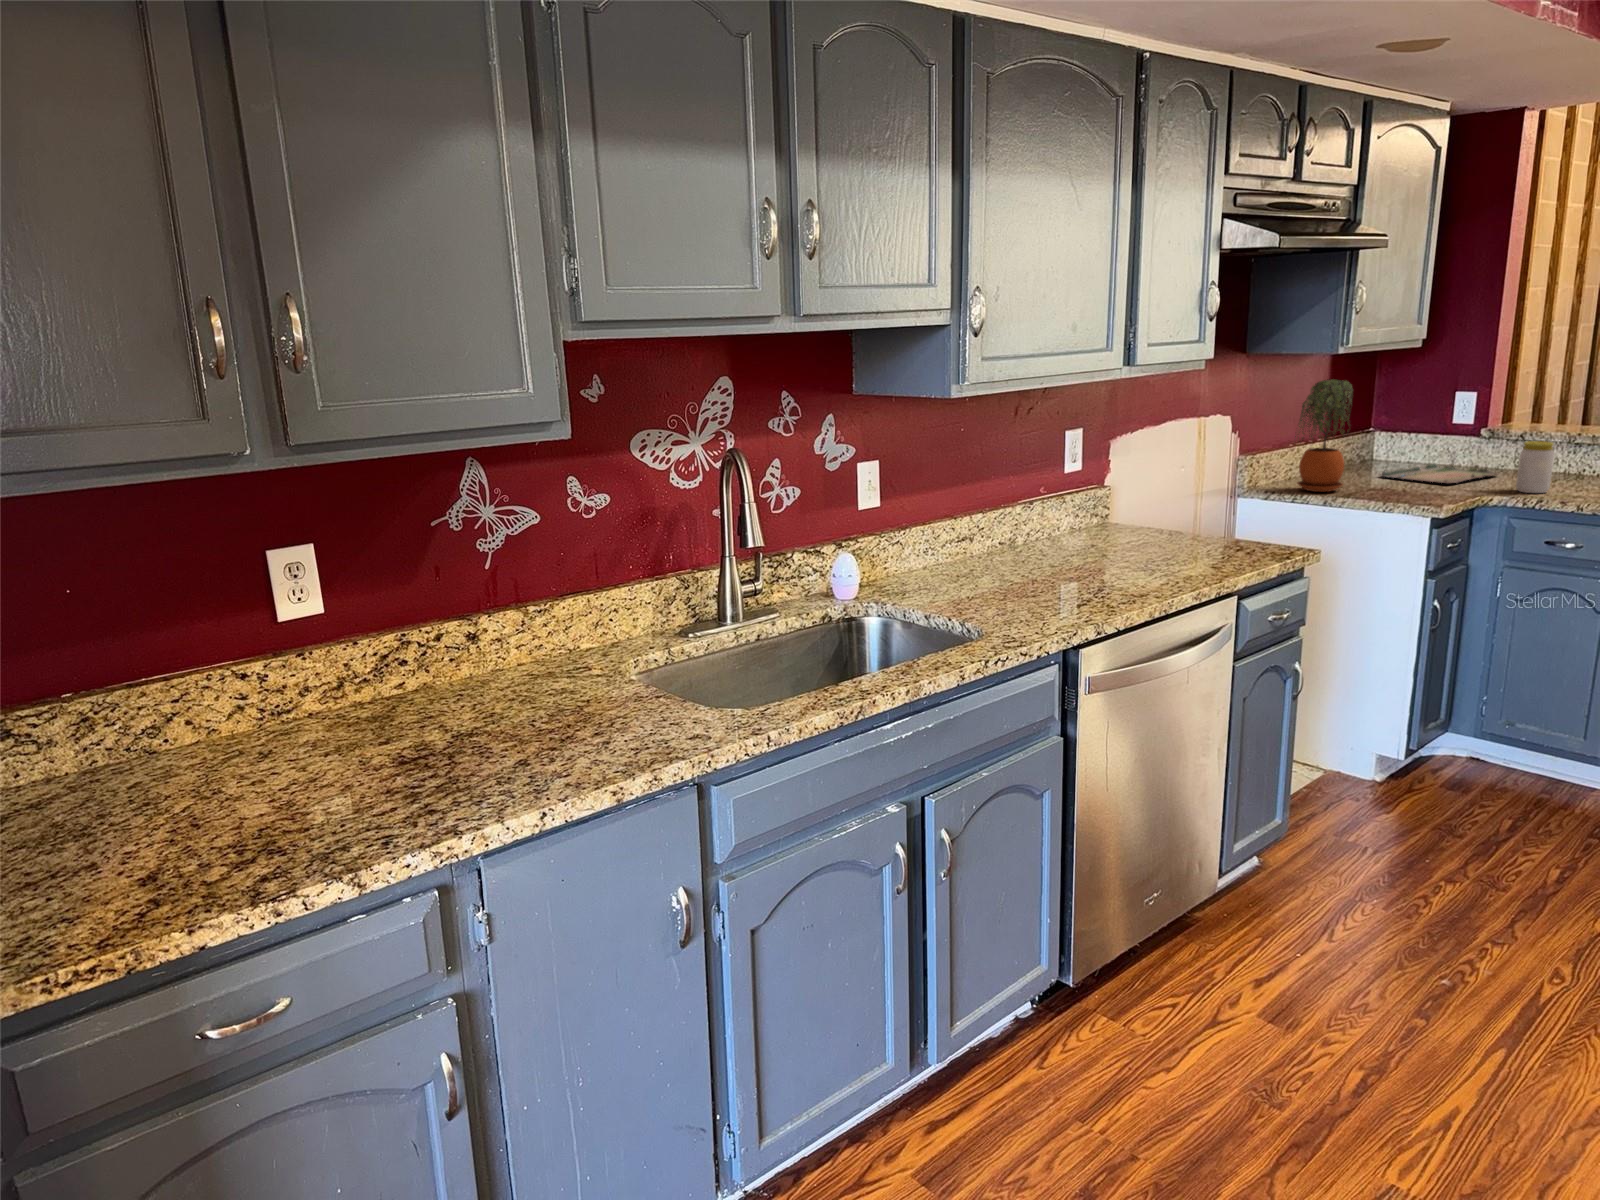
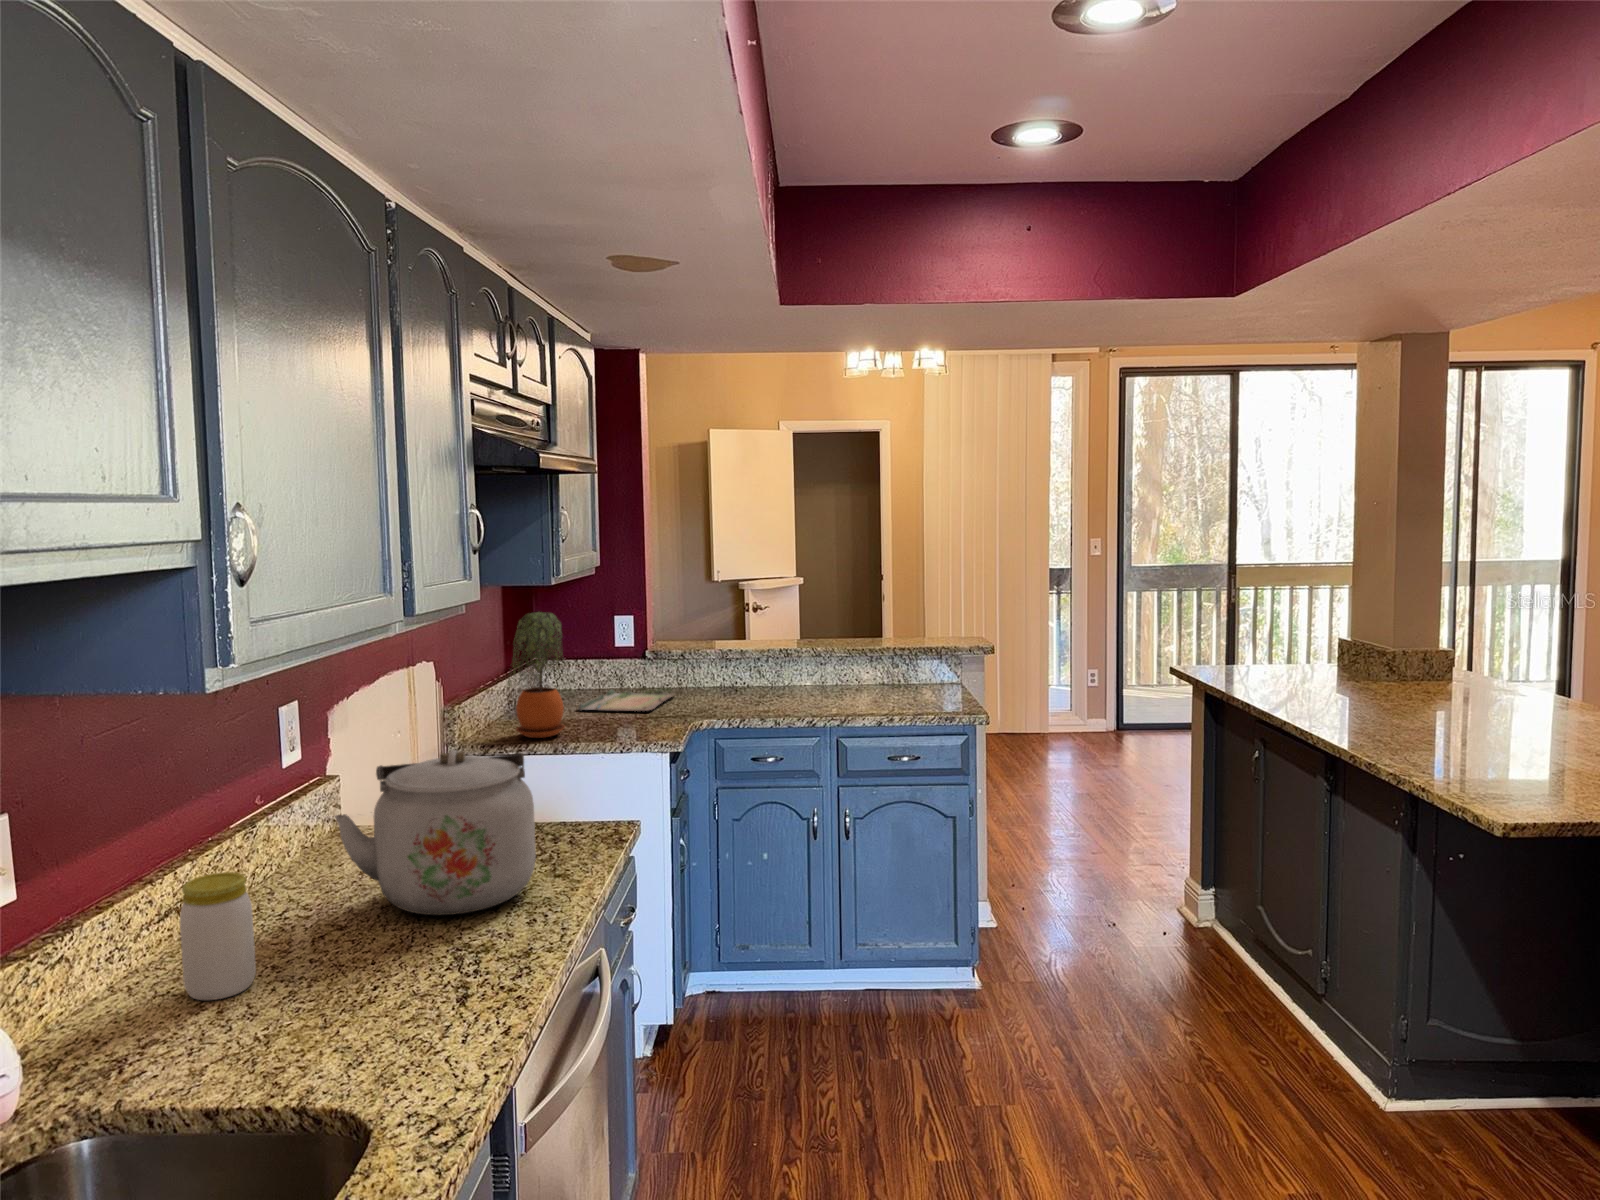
jar: present [1516,441,1554,493] -> present [179,872,256,1000]
kettle: none [1060,464,1203,575] -> present [335,750,536,915]

